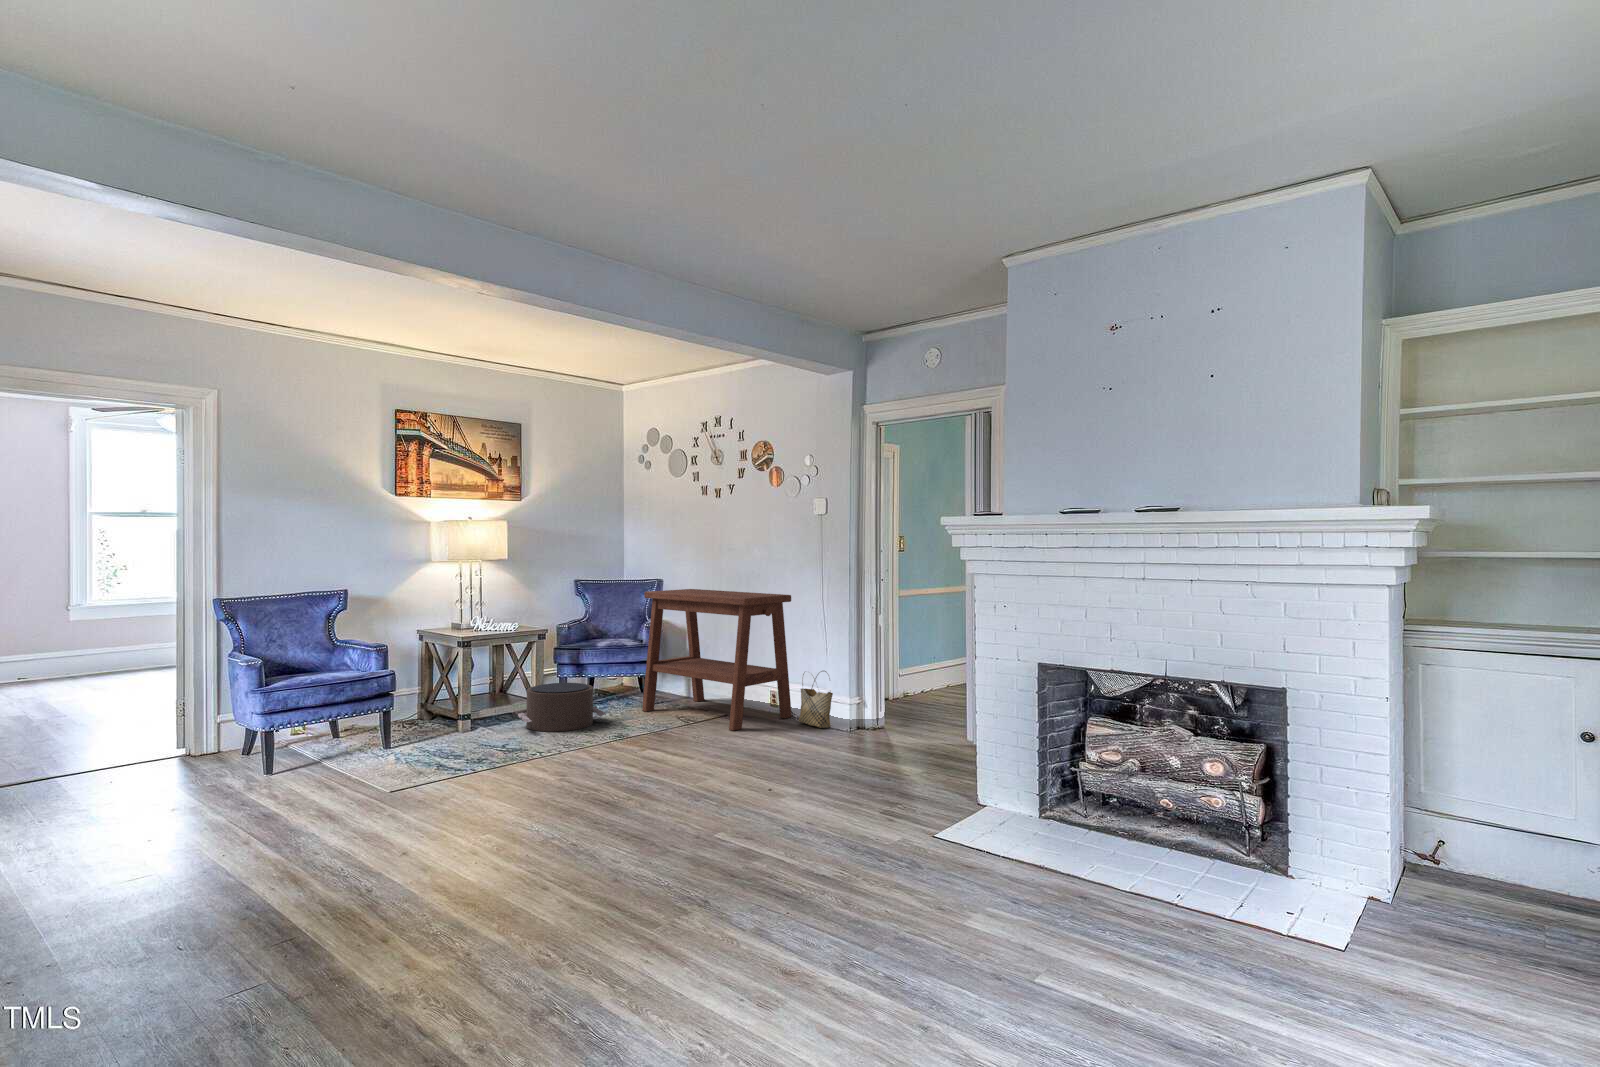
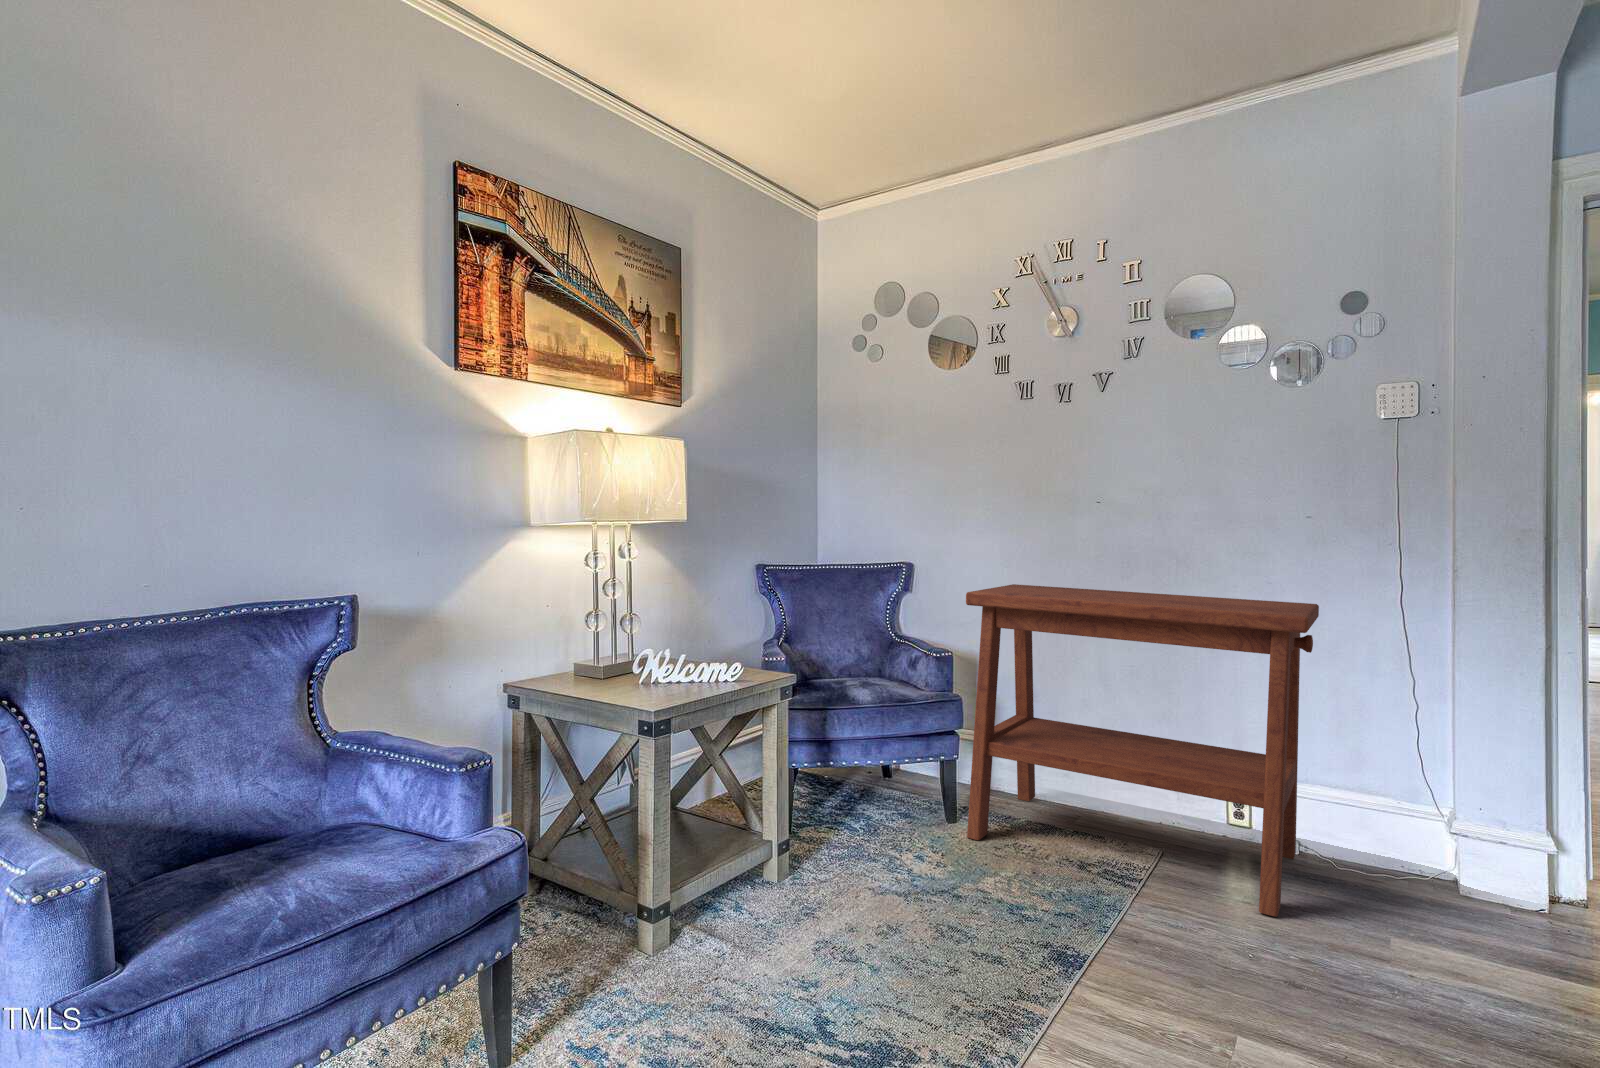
woven basket: present [799,671,833,728] -> none [1353,766,1461,899]
pouf: present [518,683,606,732] -> none [766,794,964,937]

